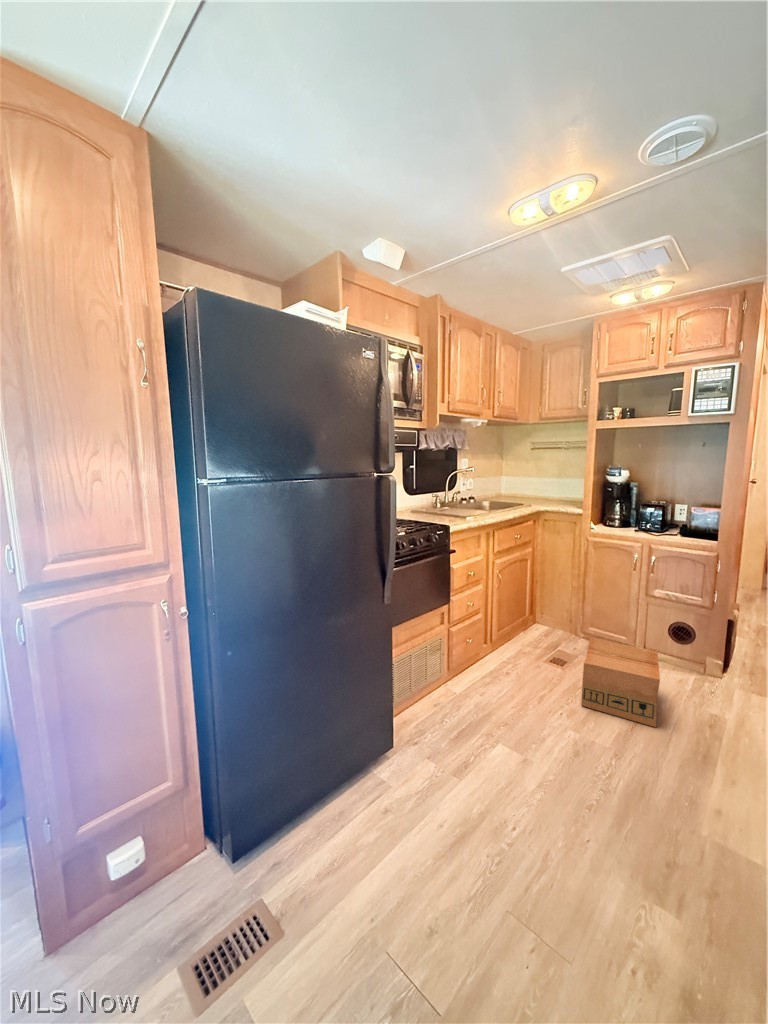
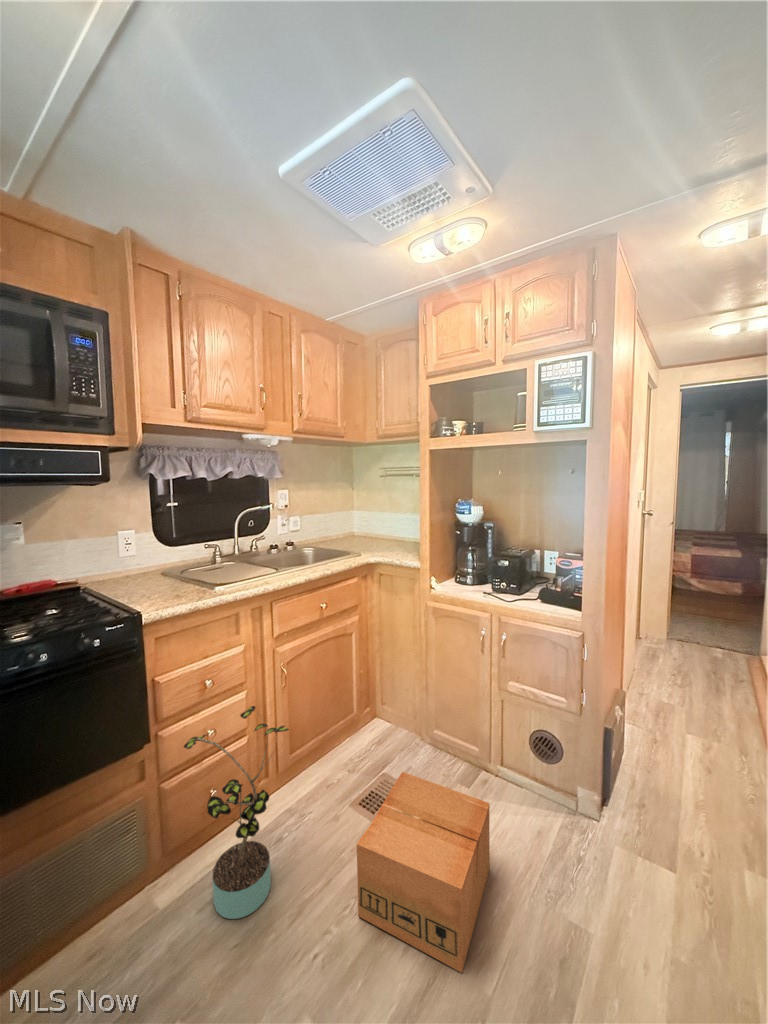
potted plant: none [473,588,536,703] -> present [184,706,289,919]

